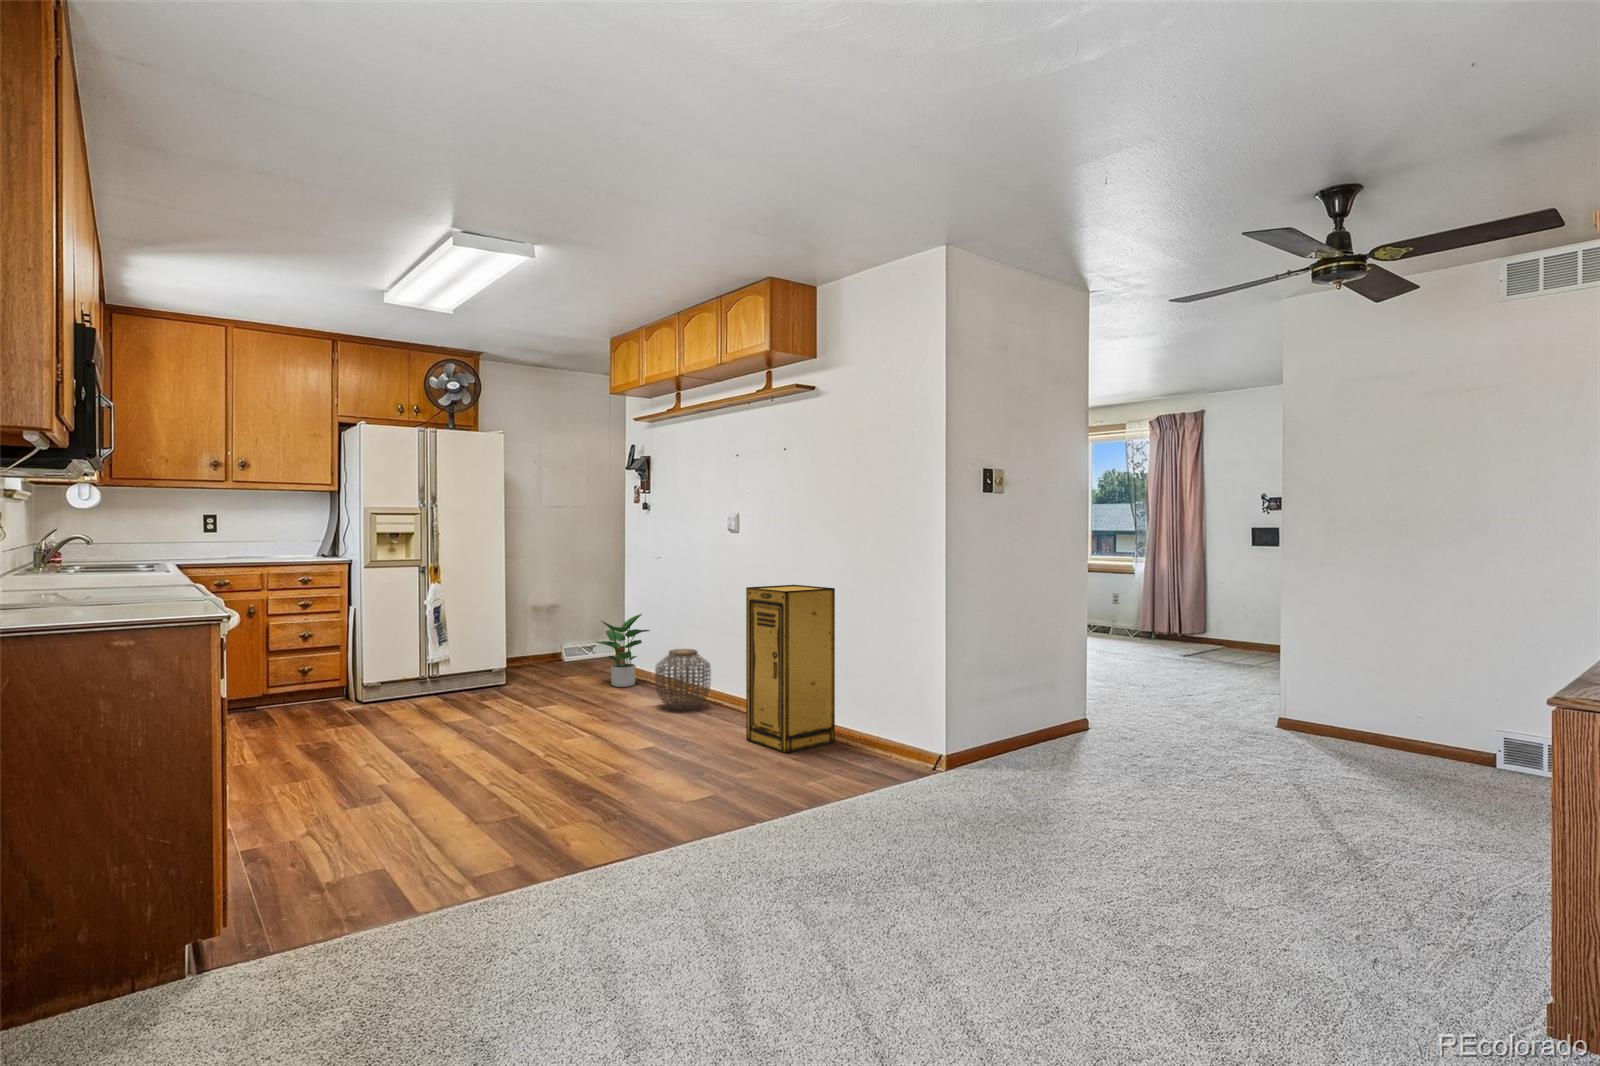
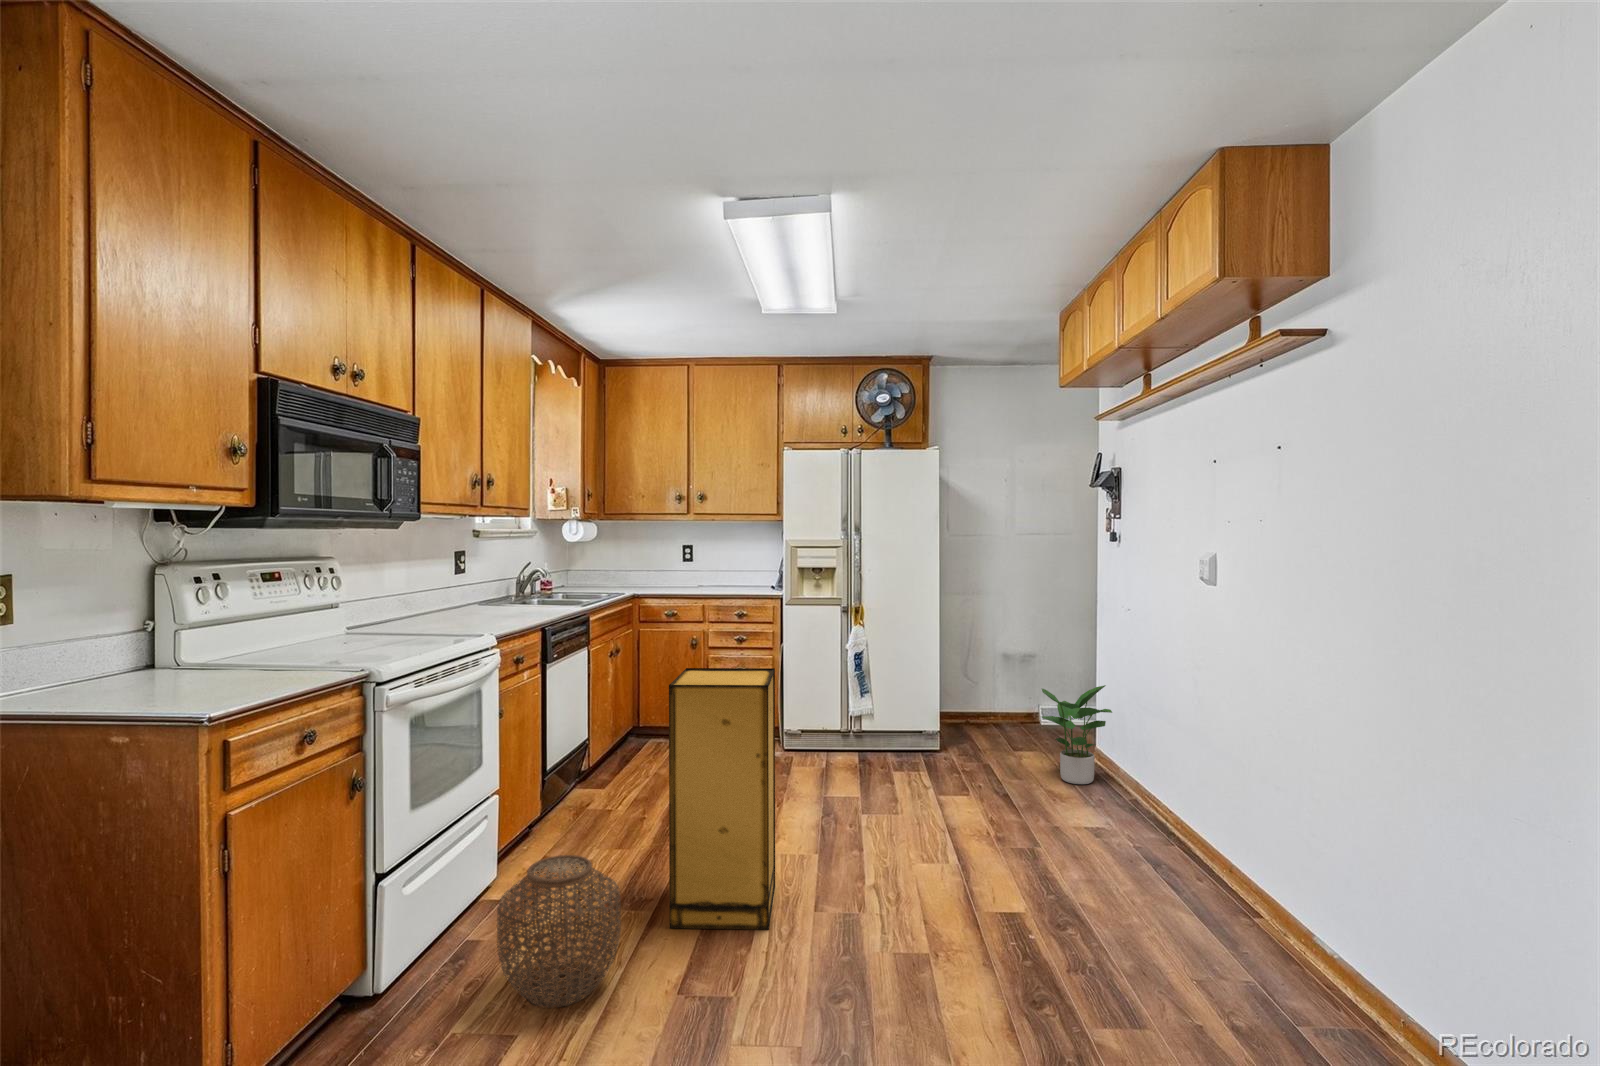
storage cabinet: present [746,585,835,753] -> present [669,668,775,930]
woven basket: present [656,649,711,710] -> present [497,855,621,1008]

